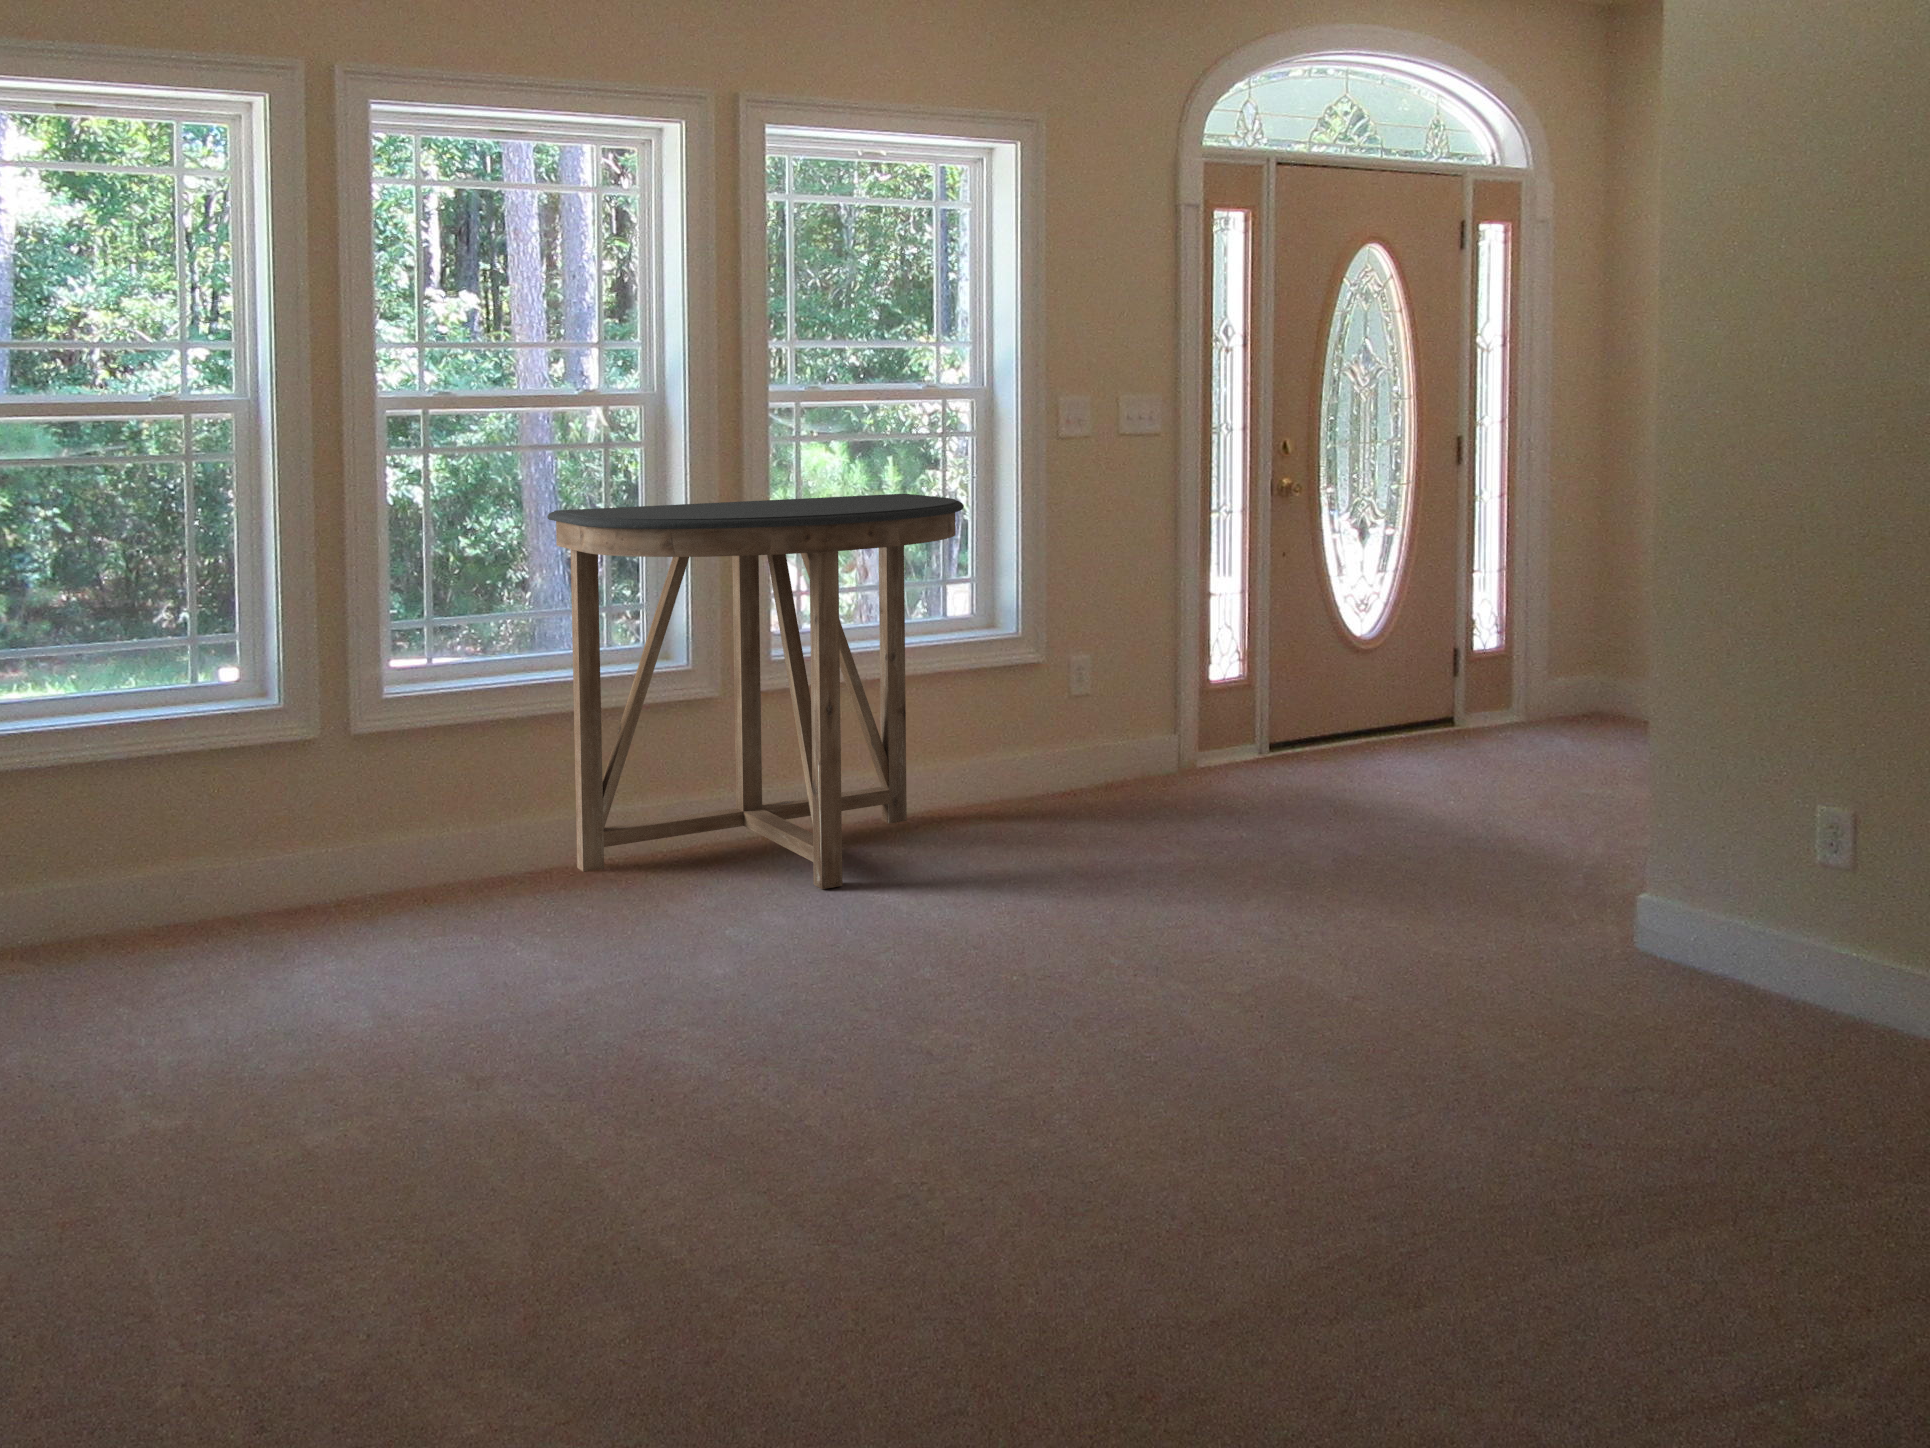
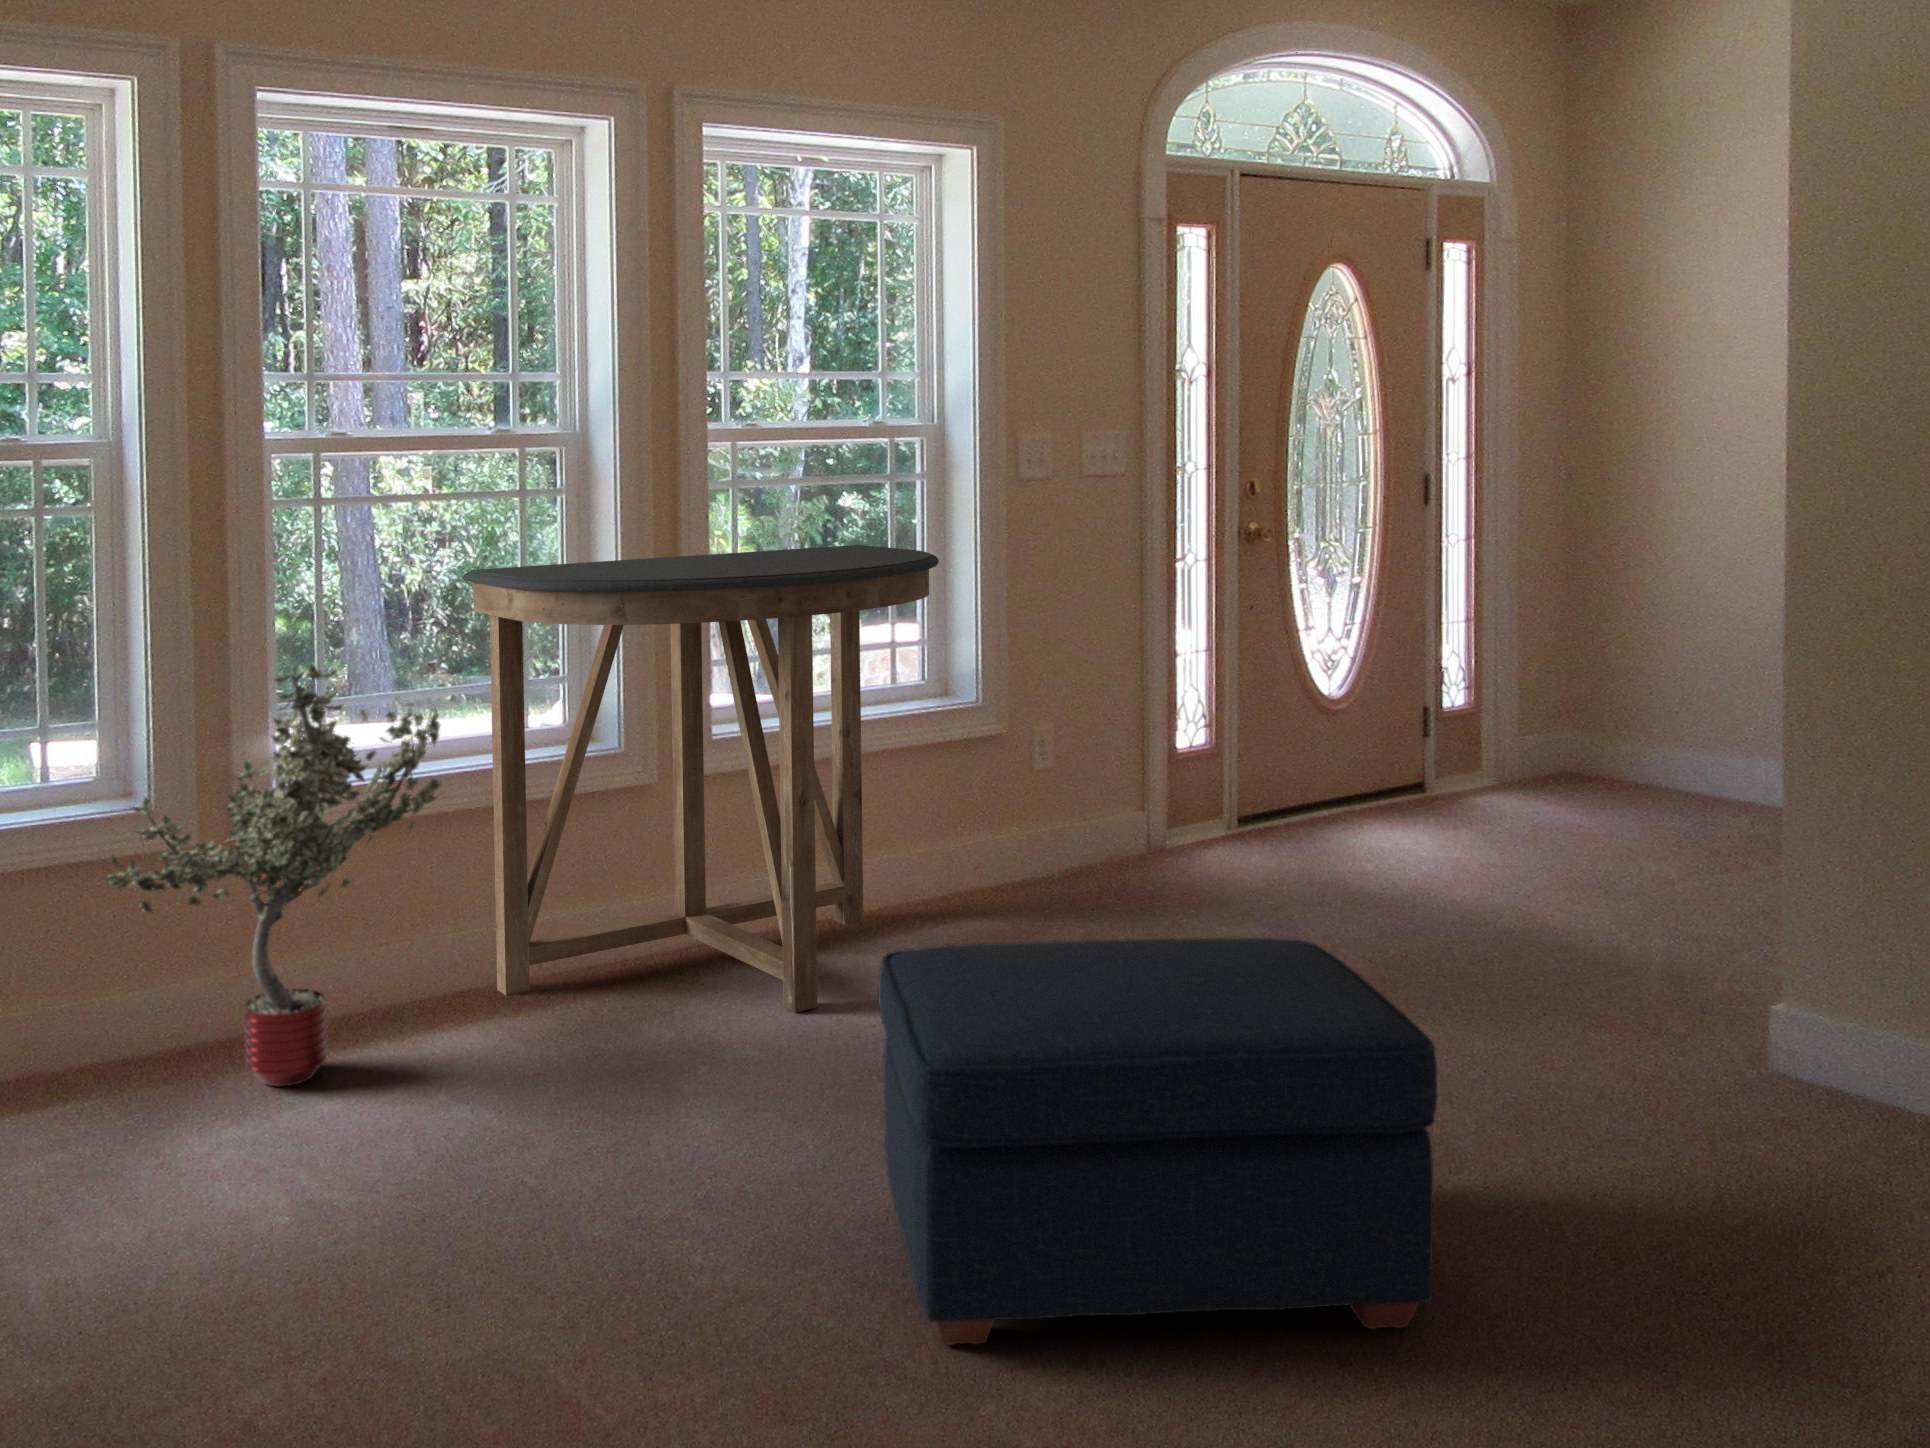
potted tree: none [230,585,521,934] -> present [102,664,440,1087]
ottoman: none [830,817,1257,1125] -> present [878,938,1437,1345]

